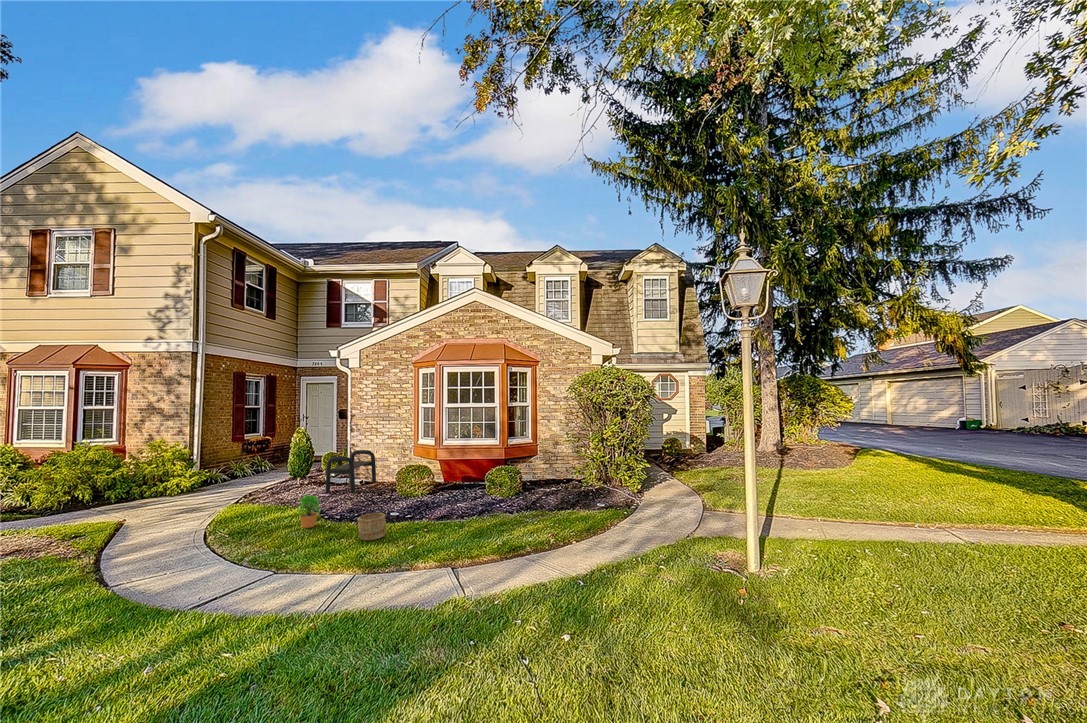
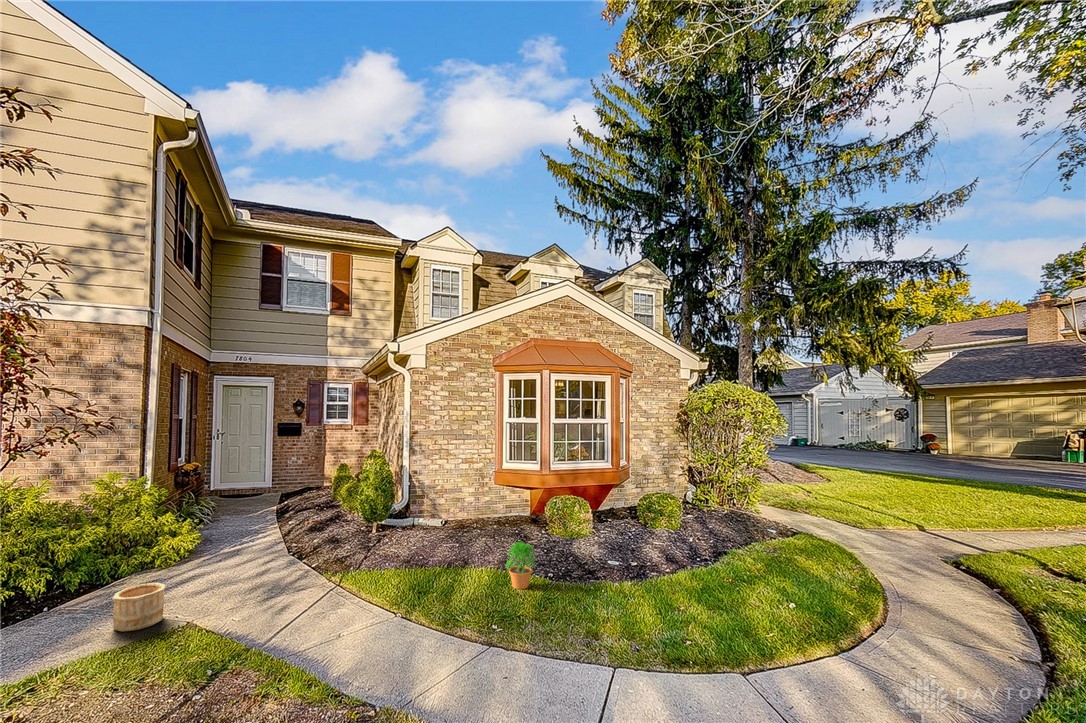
bench: present [325,450,376,493] -> none [408,479,456,540]
wooden bucket: present [357,513,386,540] -> present [112,583,166,632]

